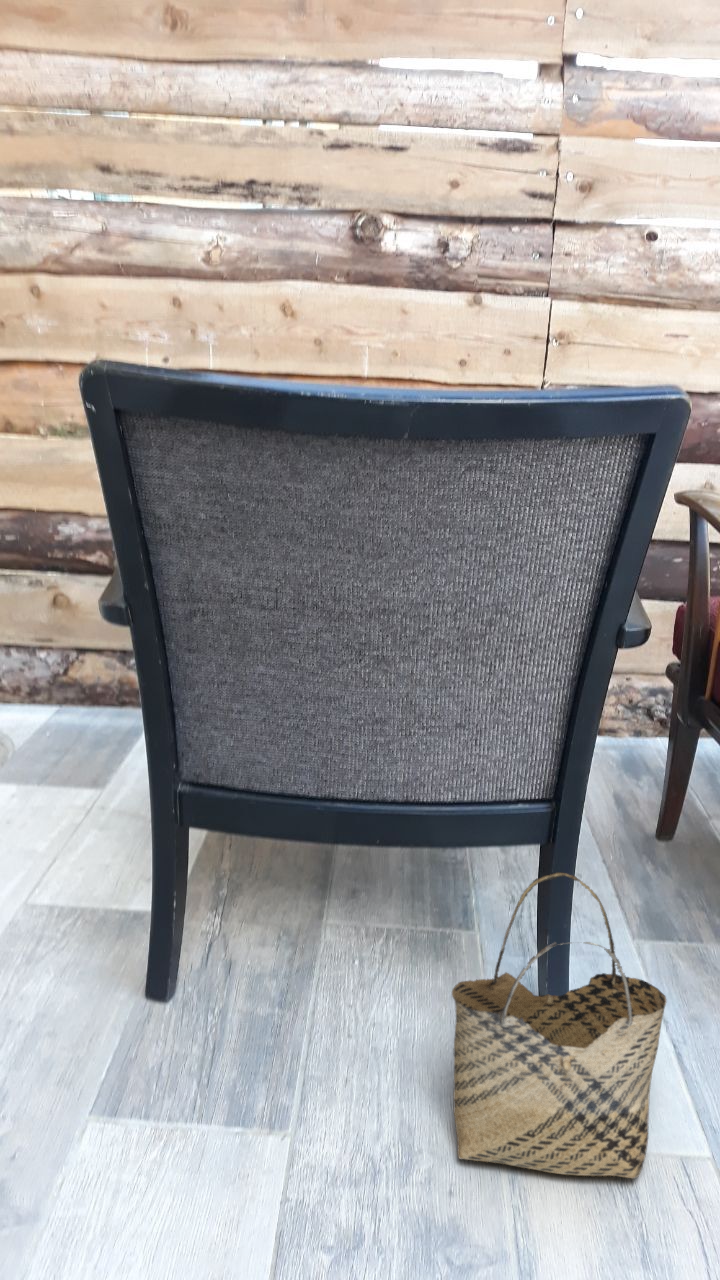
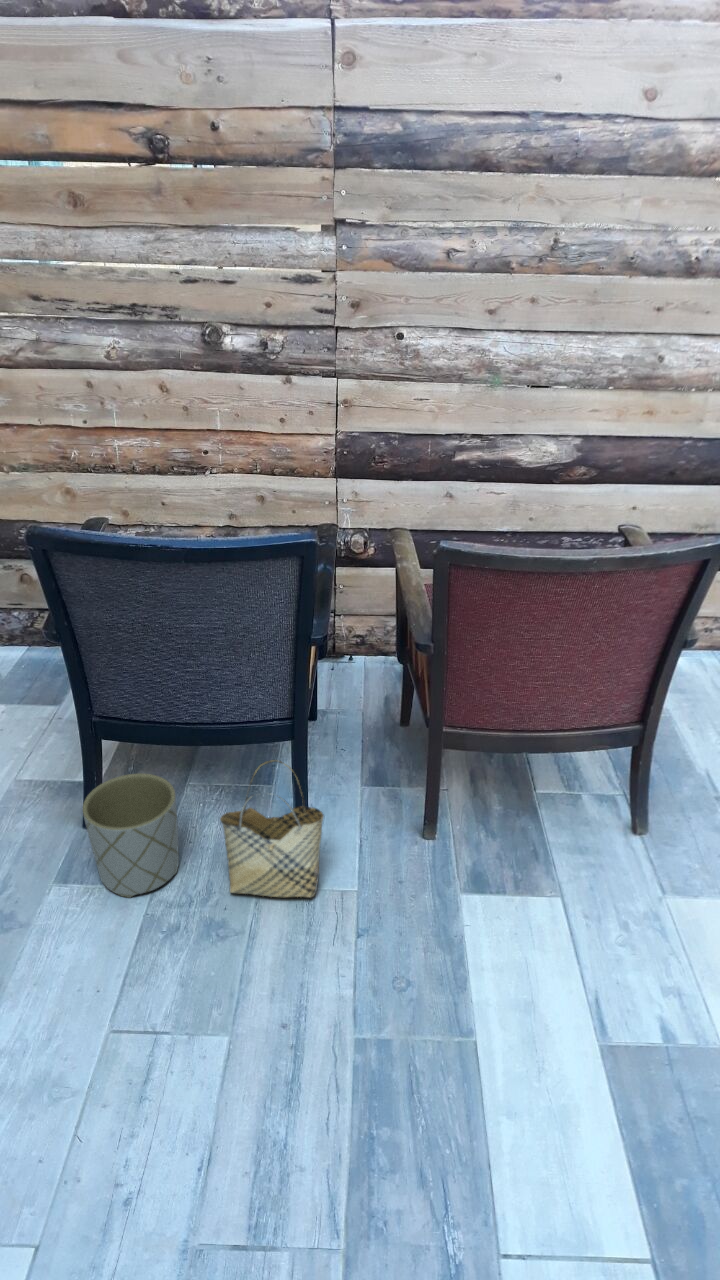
planter: none [167,894,351,1160] -> present [83,773,179,898]

